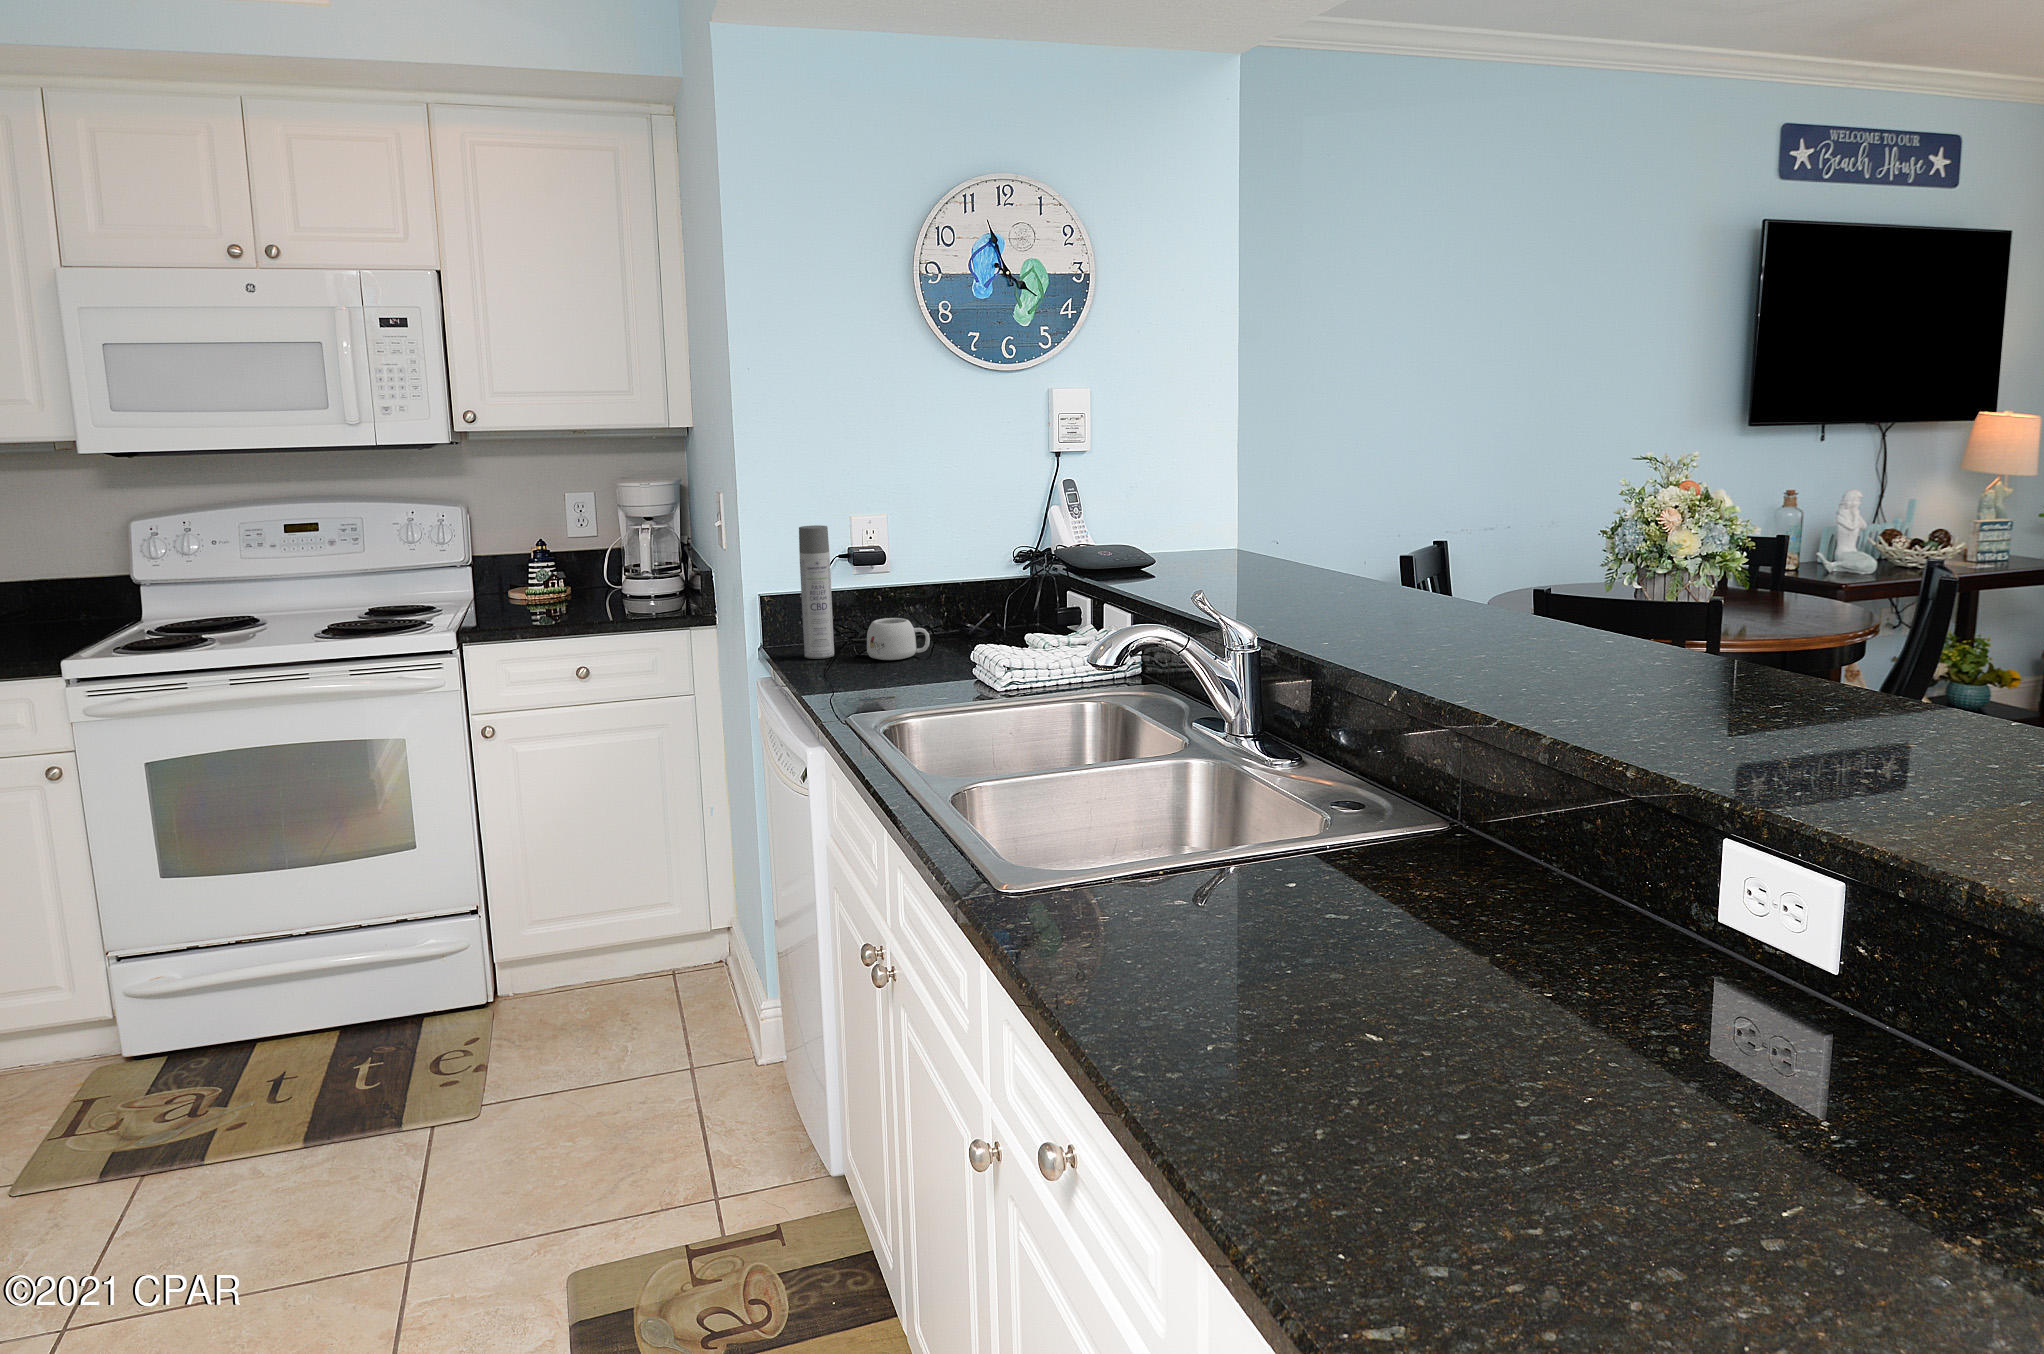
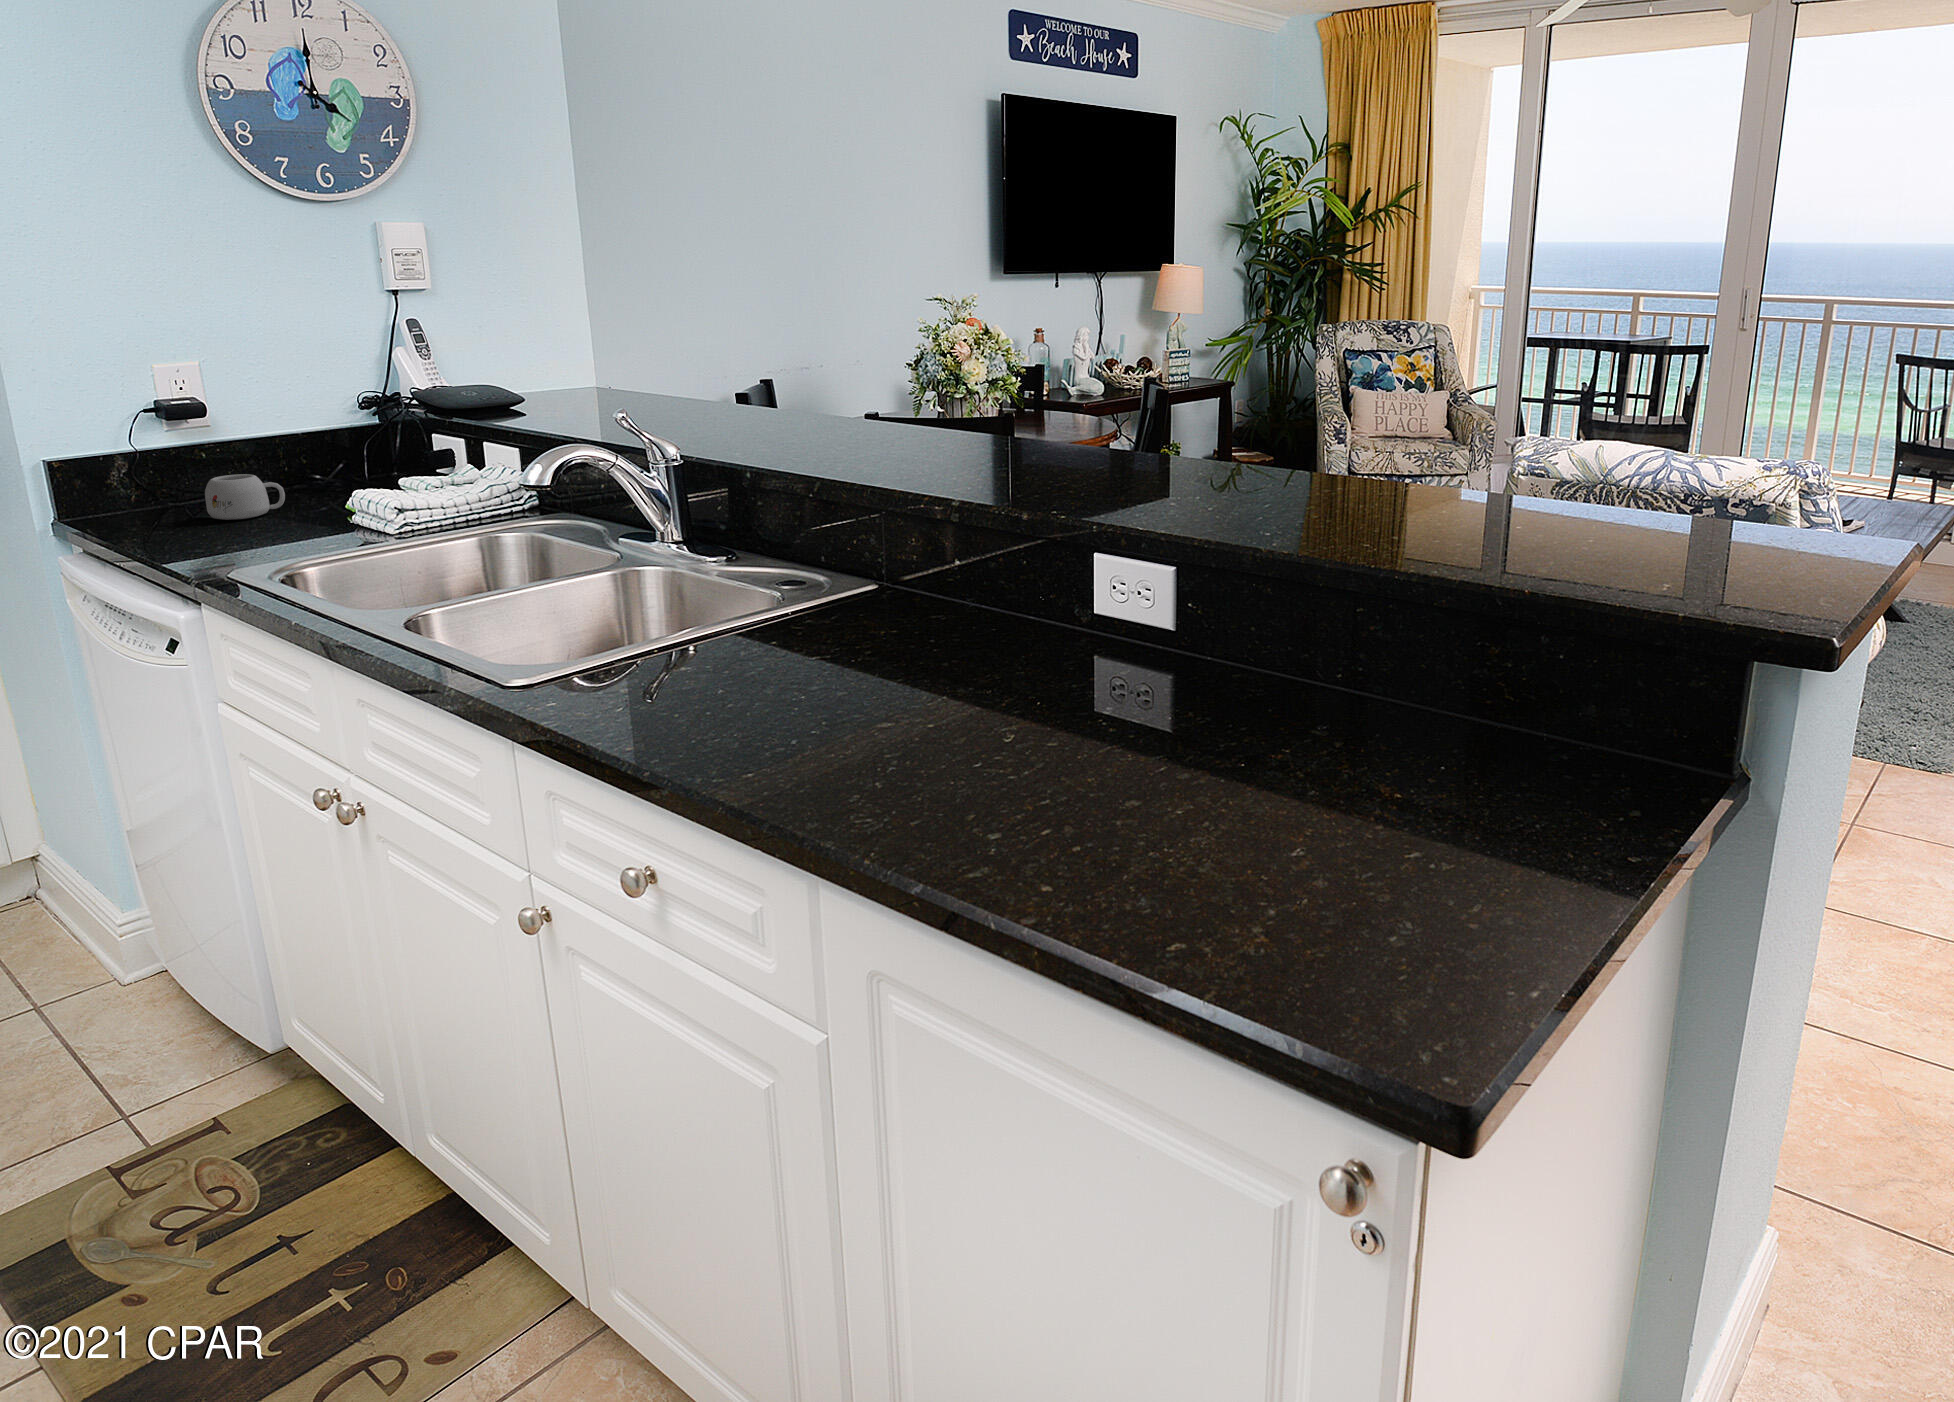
spray bottle: present [799,525,834,659] -> none [93,377,163,527]

